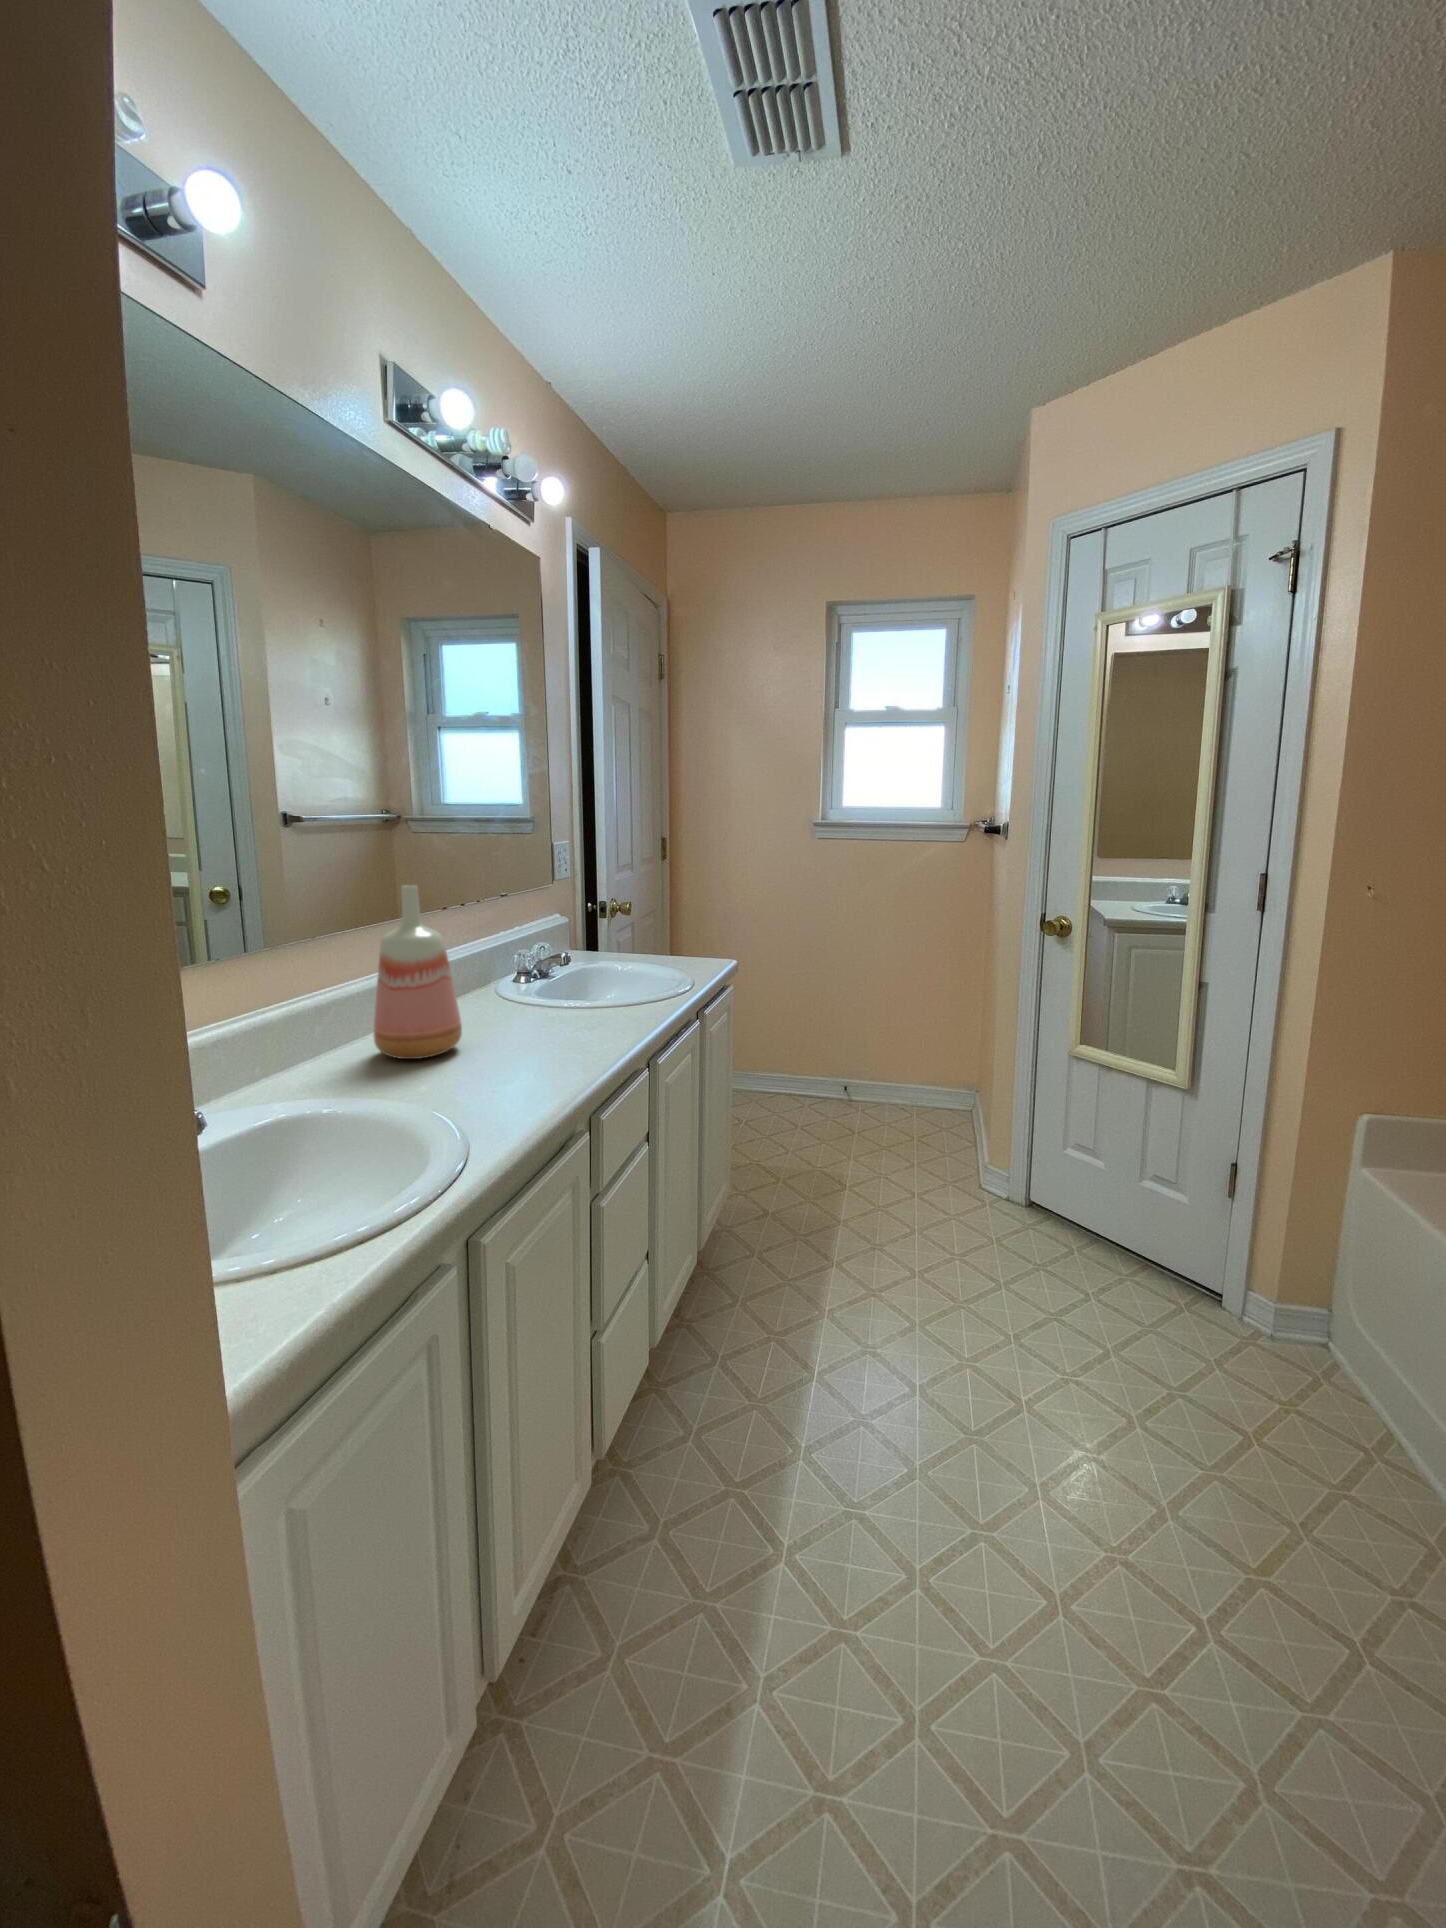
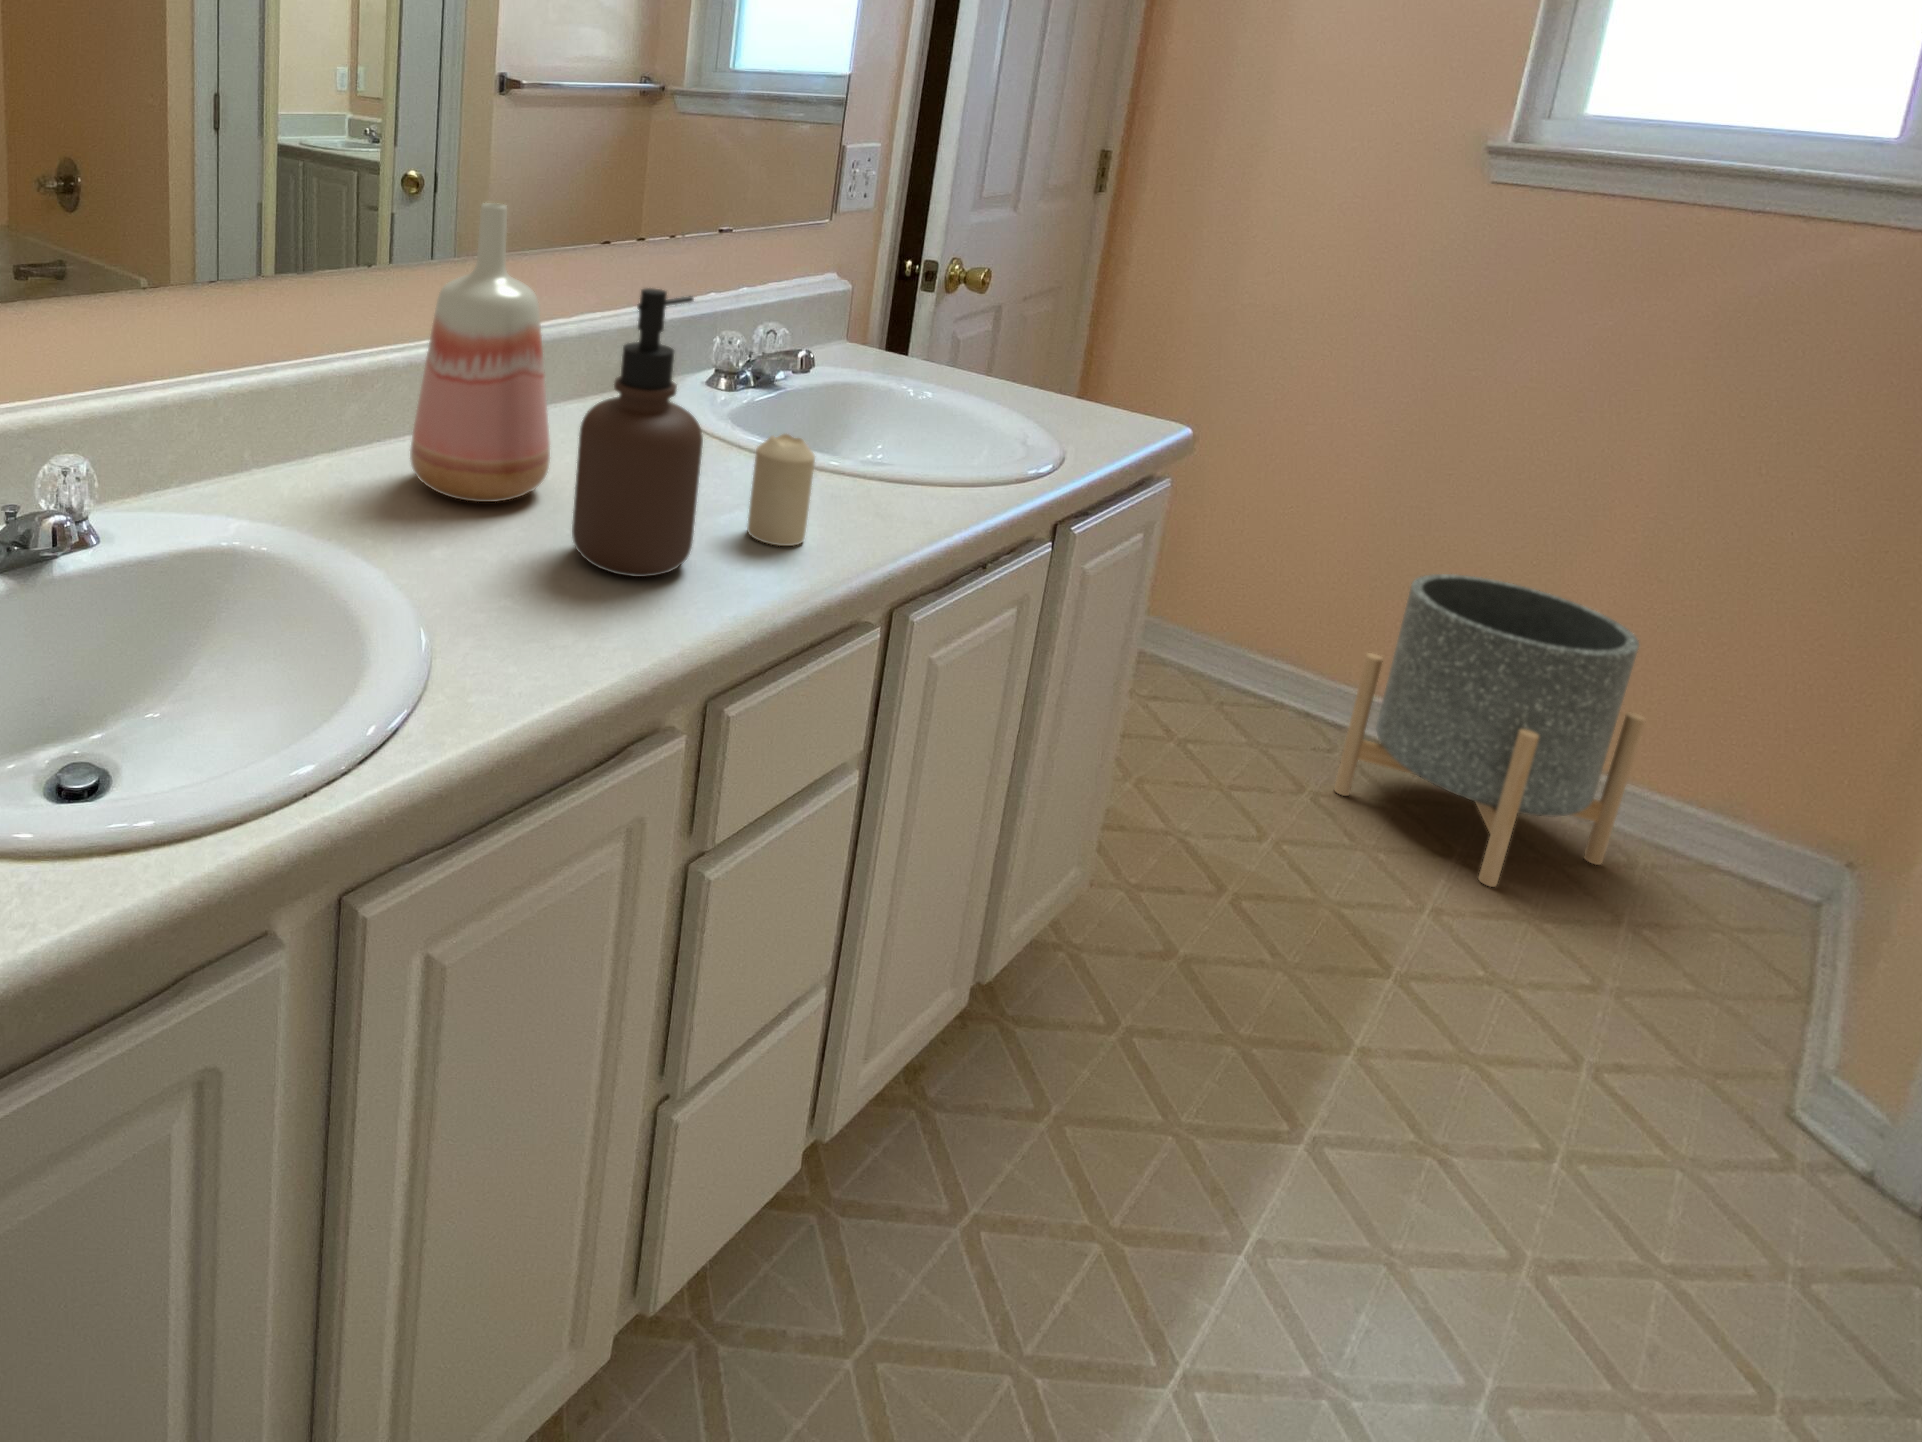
soap dispenser: none [493,916,561,1069] -> present [572,288,703,577]
candle: none [576,984,606,1041] -> present [747,434,815,546]
planter: none [810,1011,906,1141] -> present [1334,574,1646,887]

